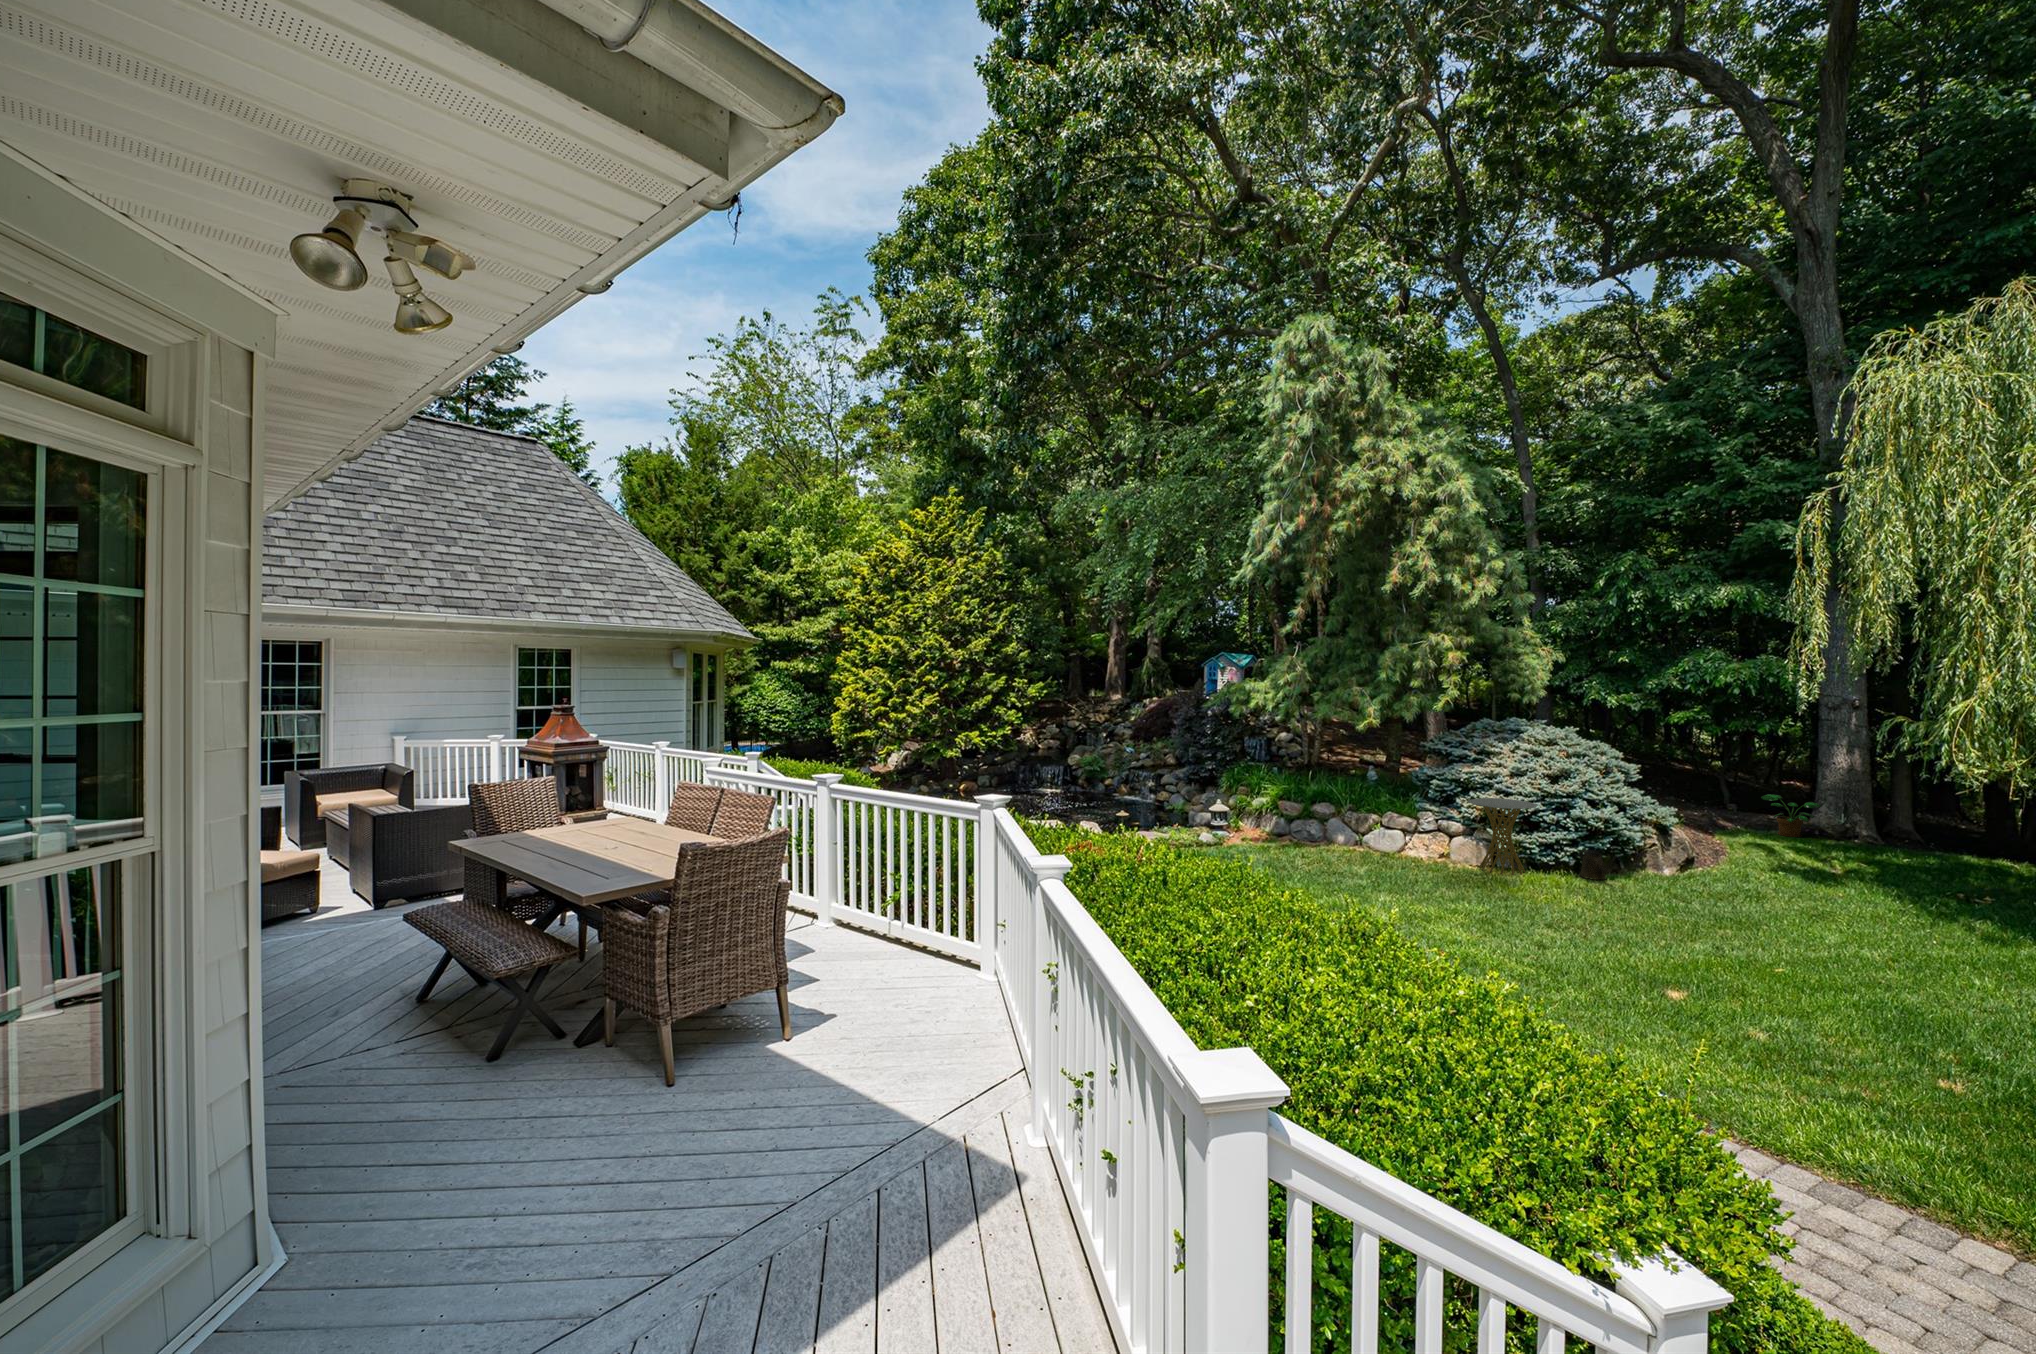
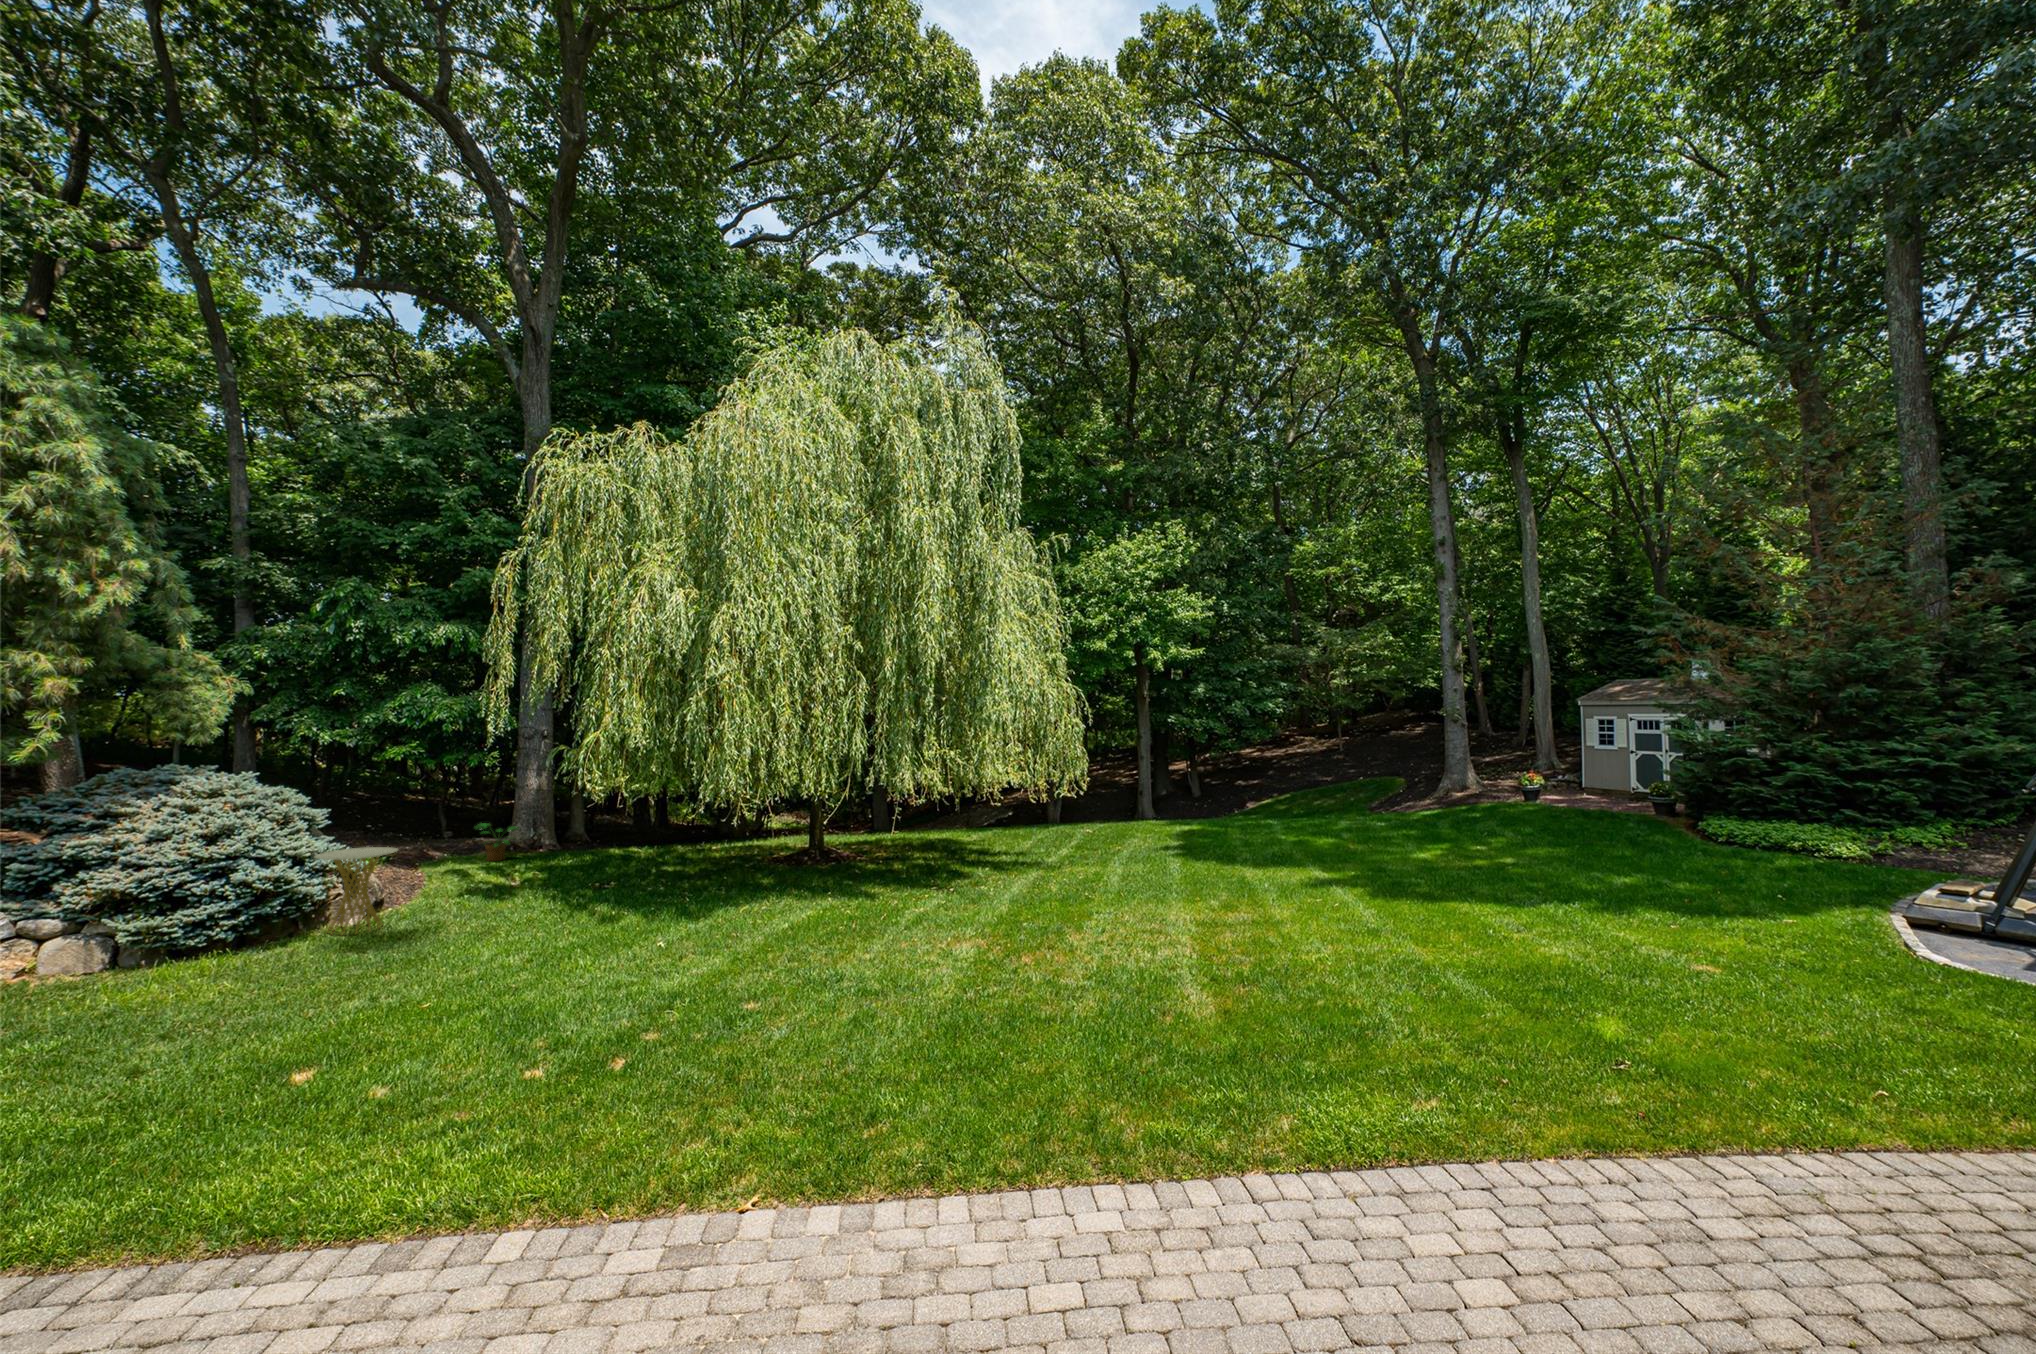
side table: present [1468,798,1537,875] -> present [315,847,398,936]
watering can: present [1579,850,1617,880] -> none [235,918,282,955]

